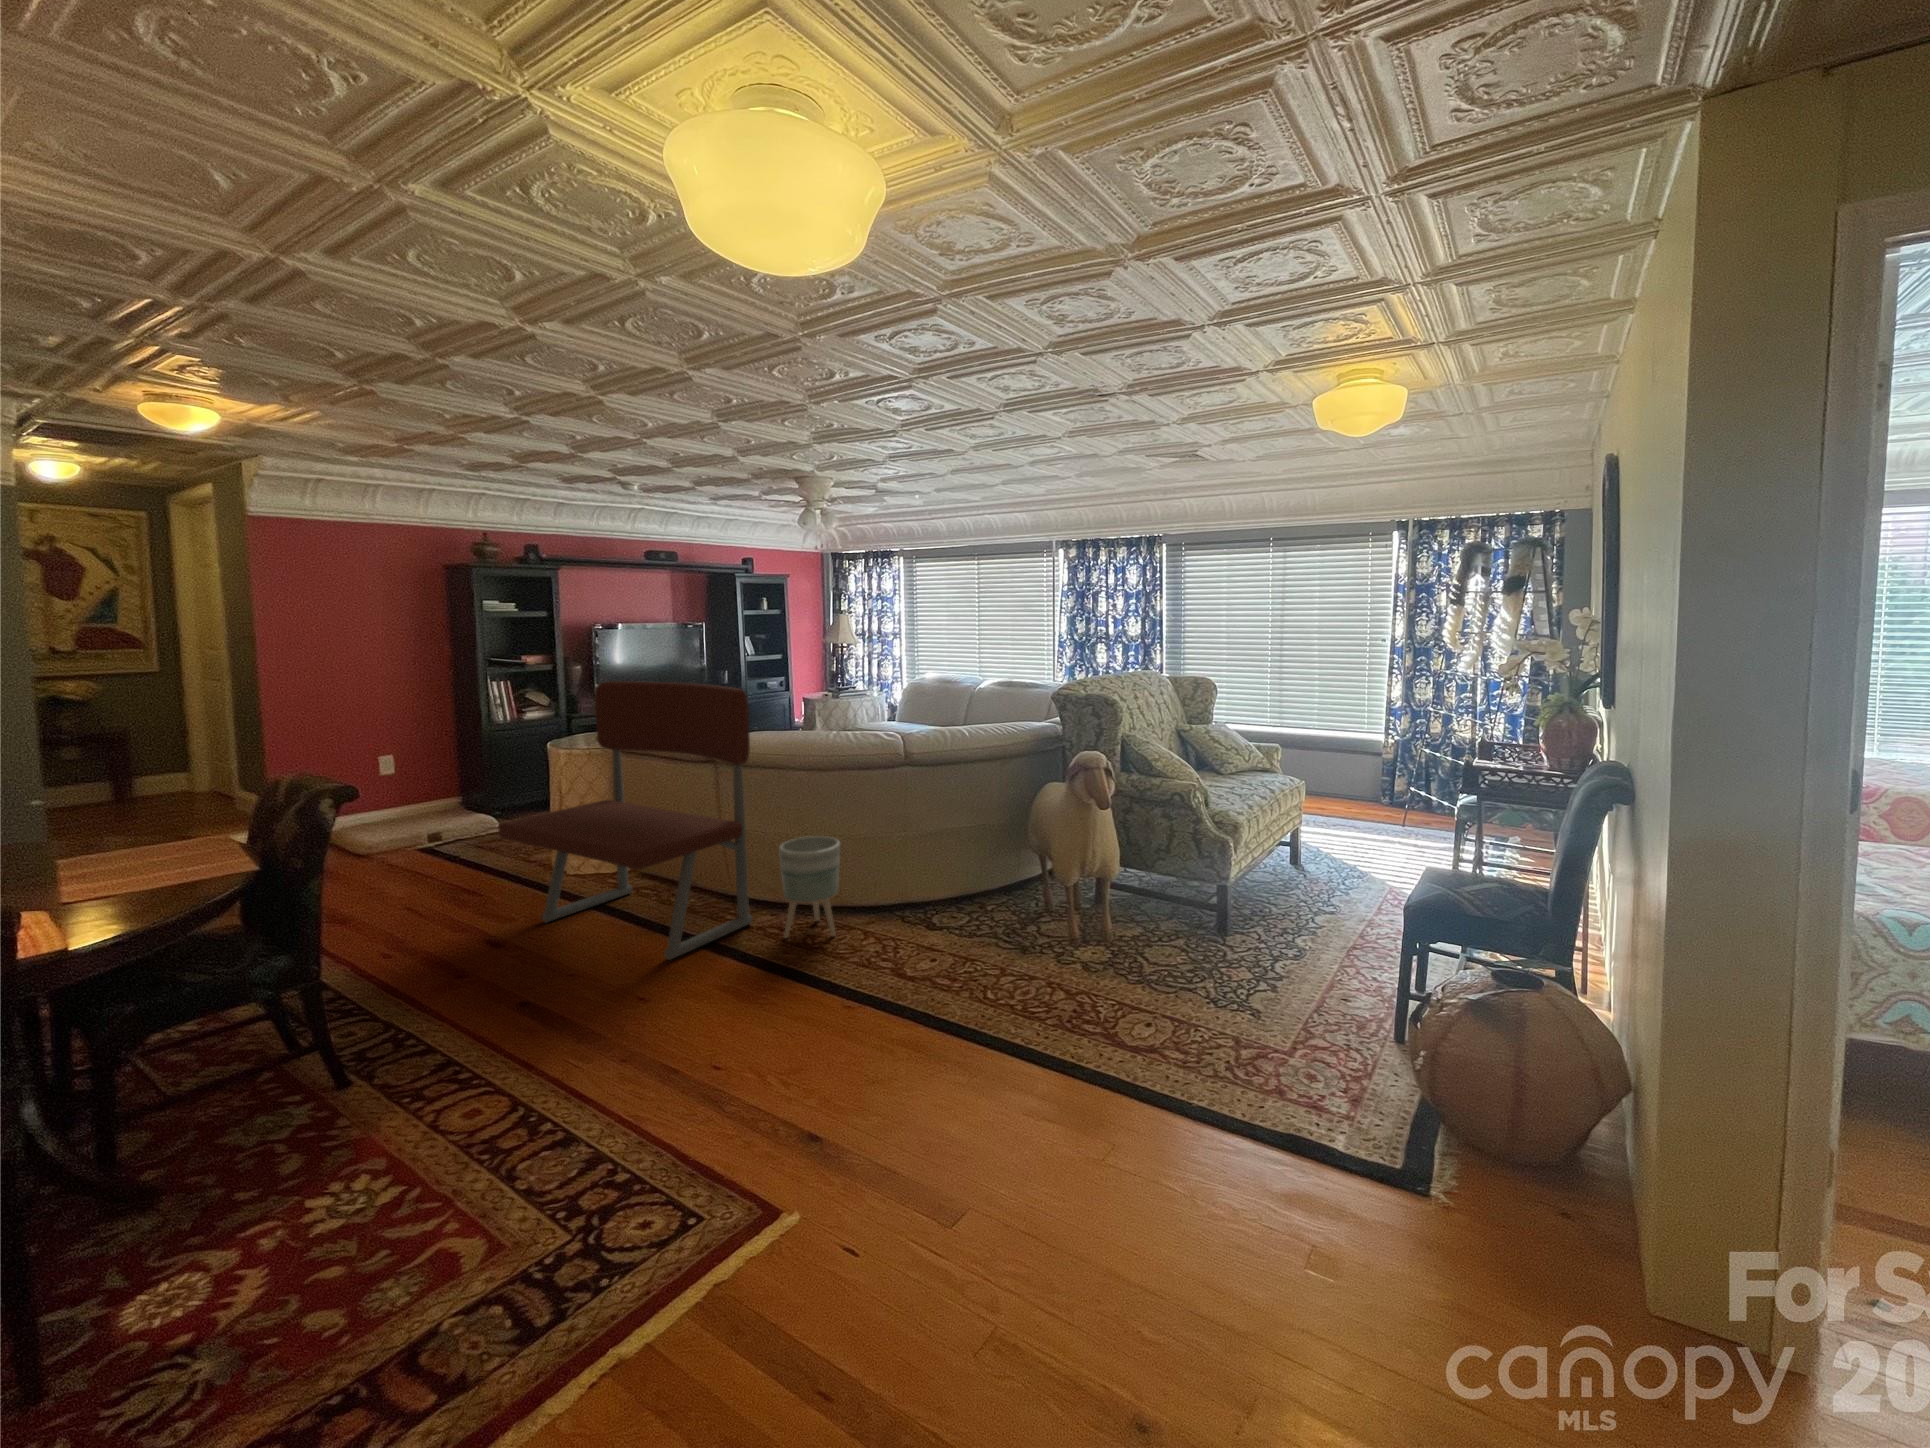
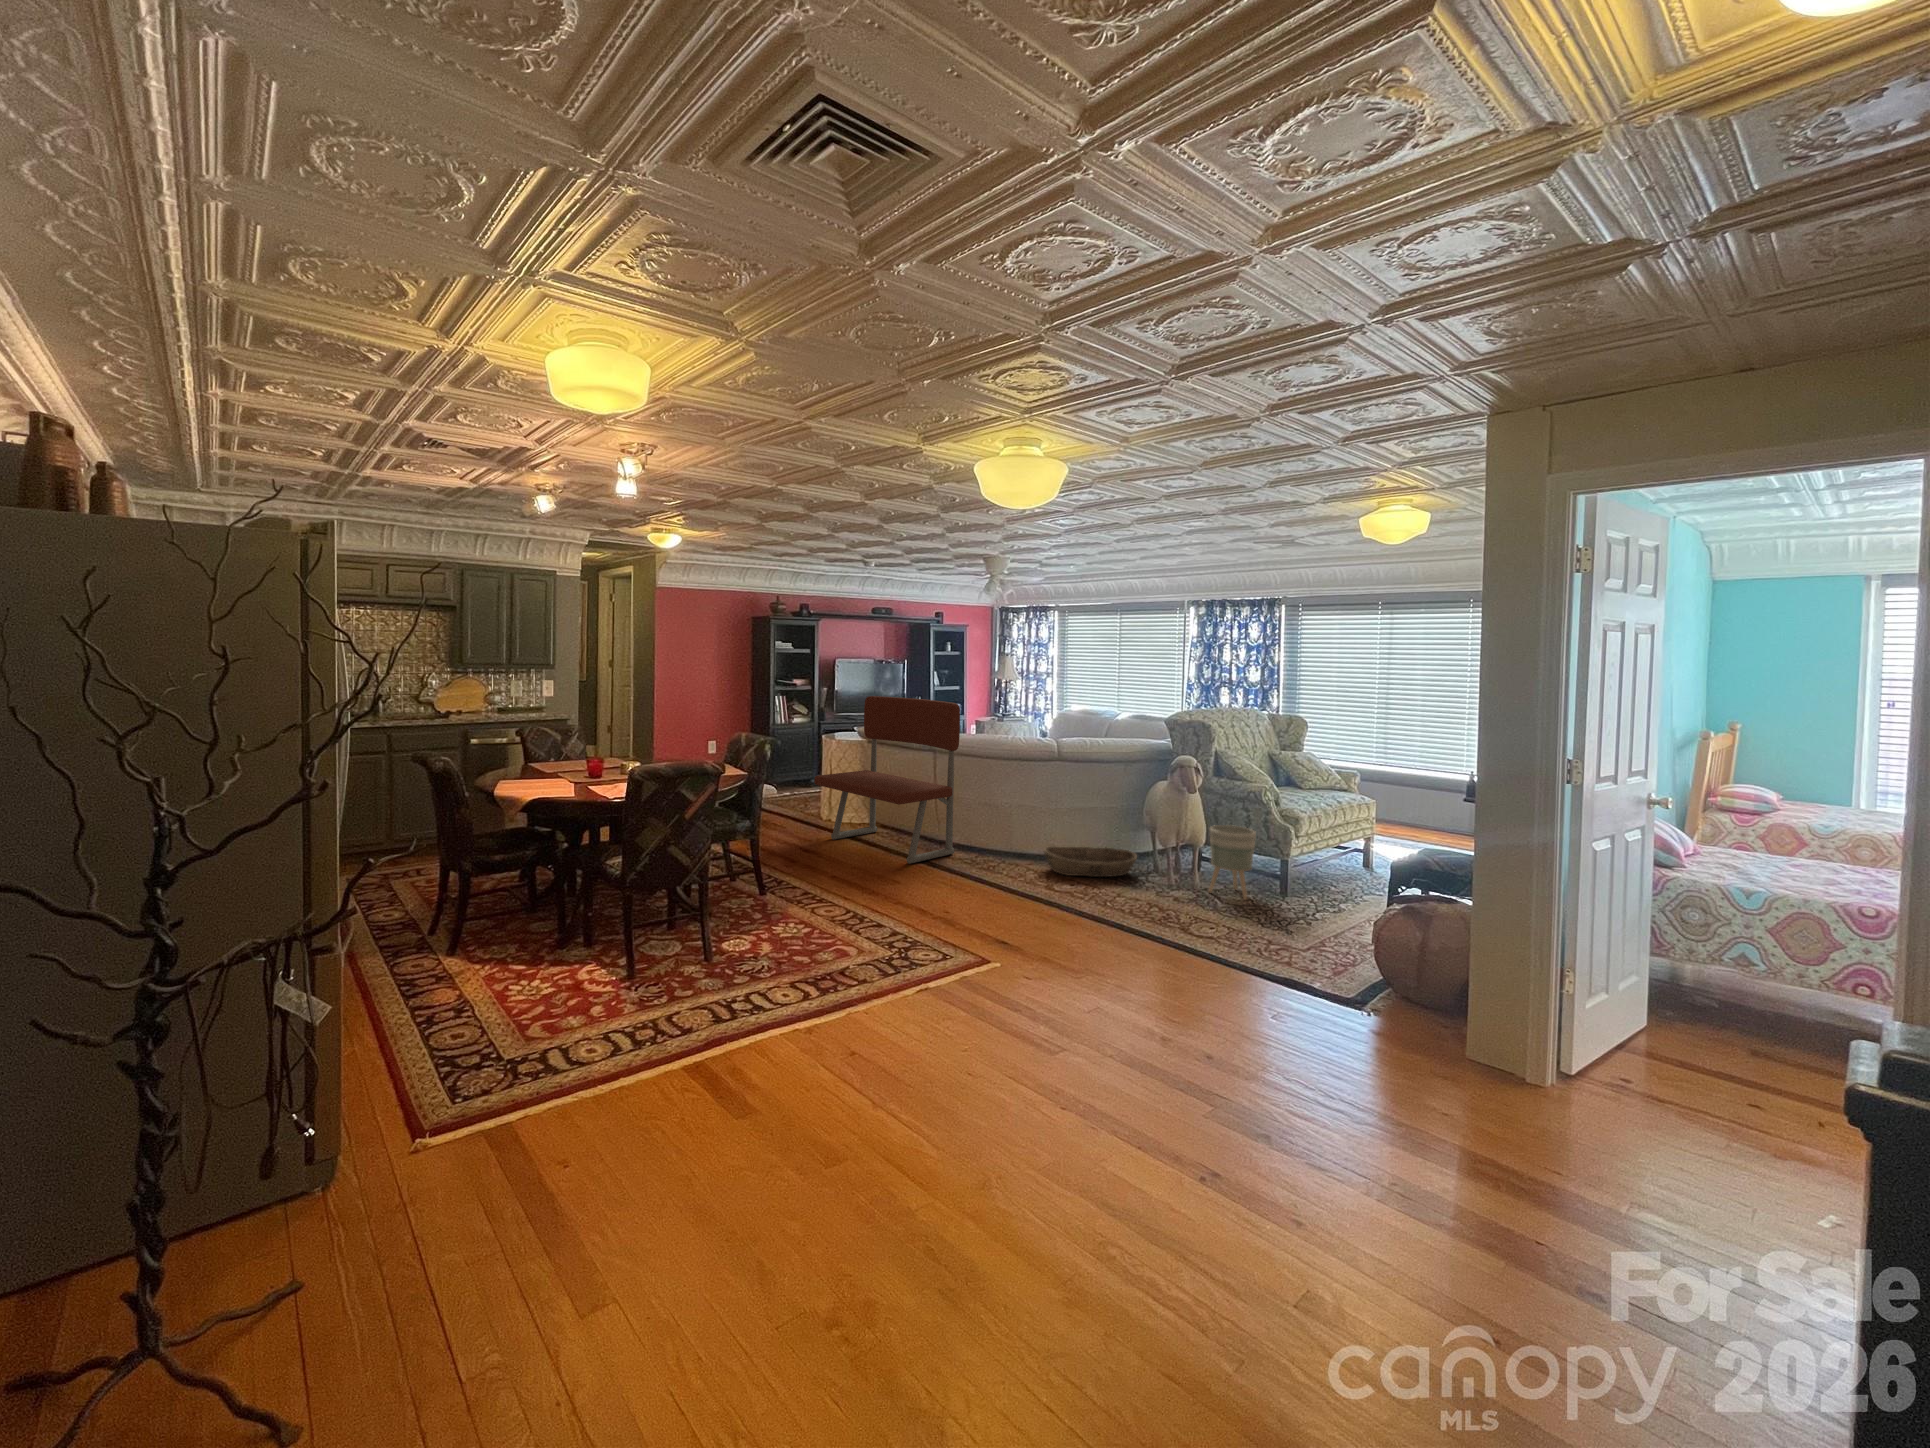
planter: present [779,836,840,938] -> present [1209,825,1256,900]
basket: none [890,884,1026,942] -> present [1044,846,1137,877]

